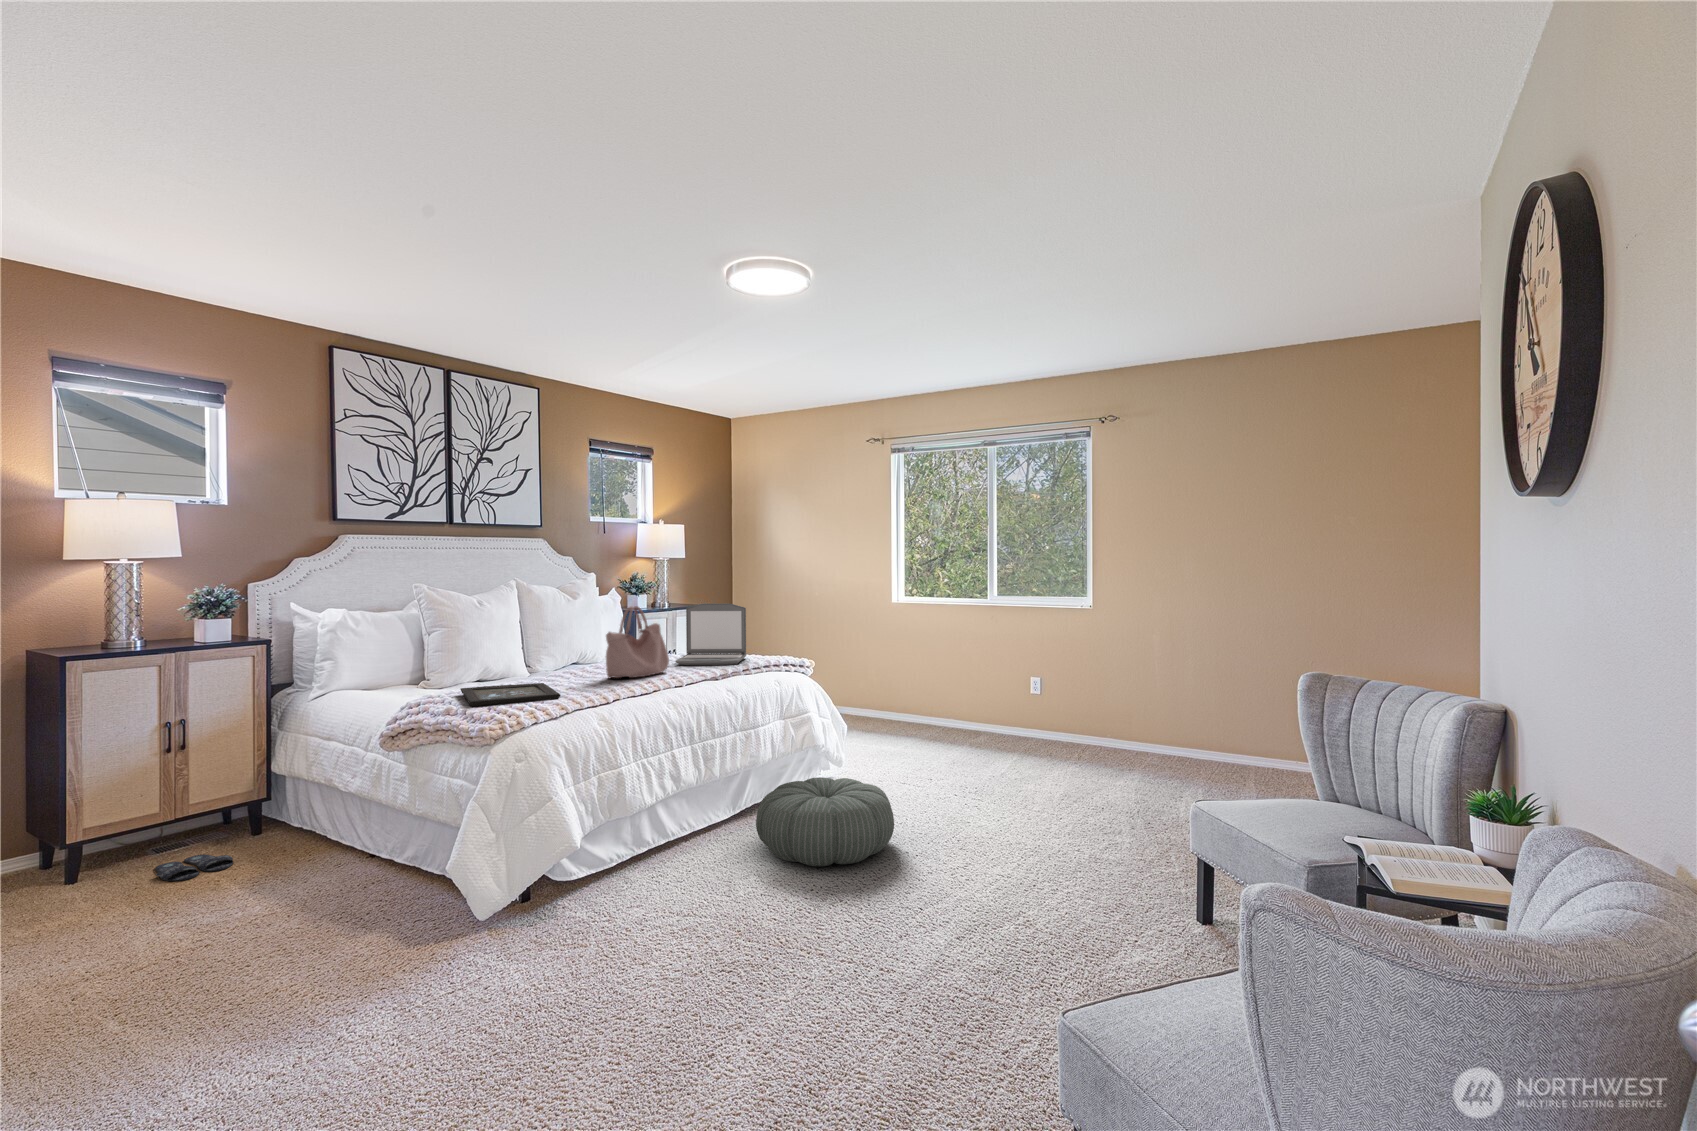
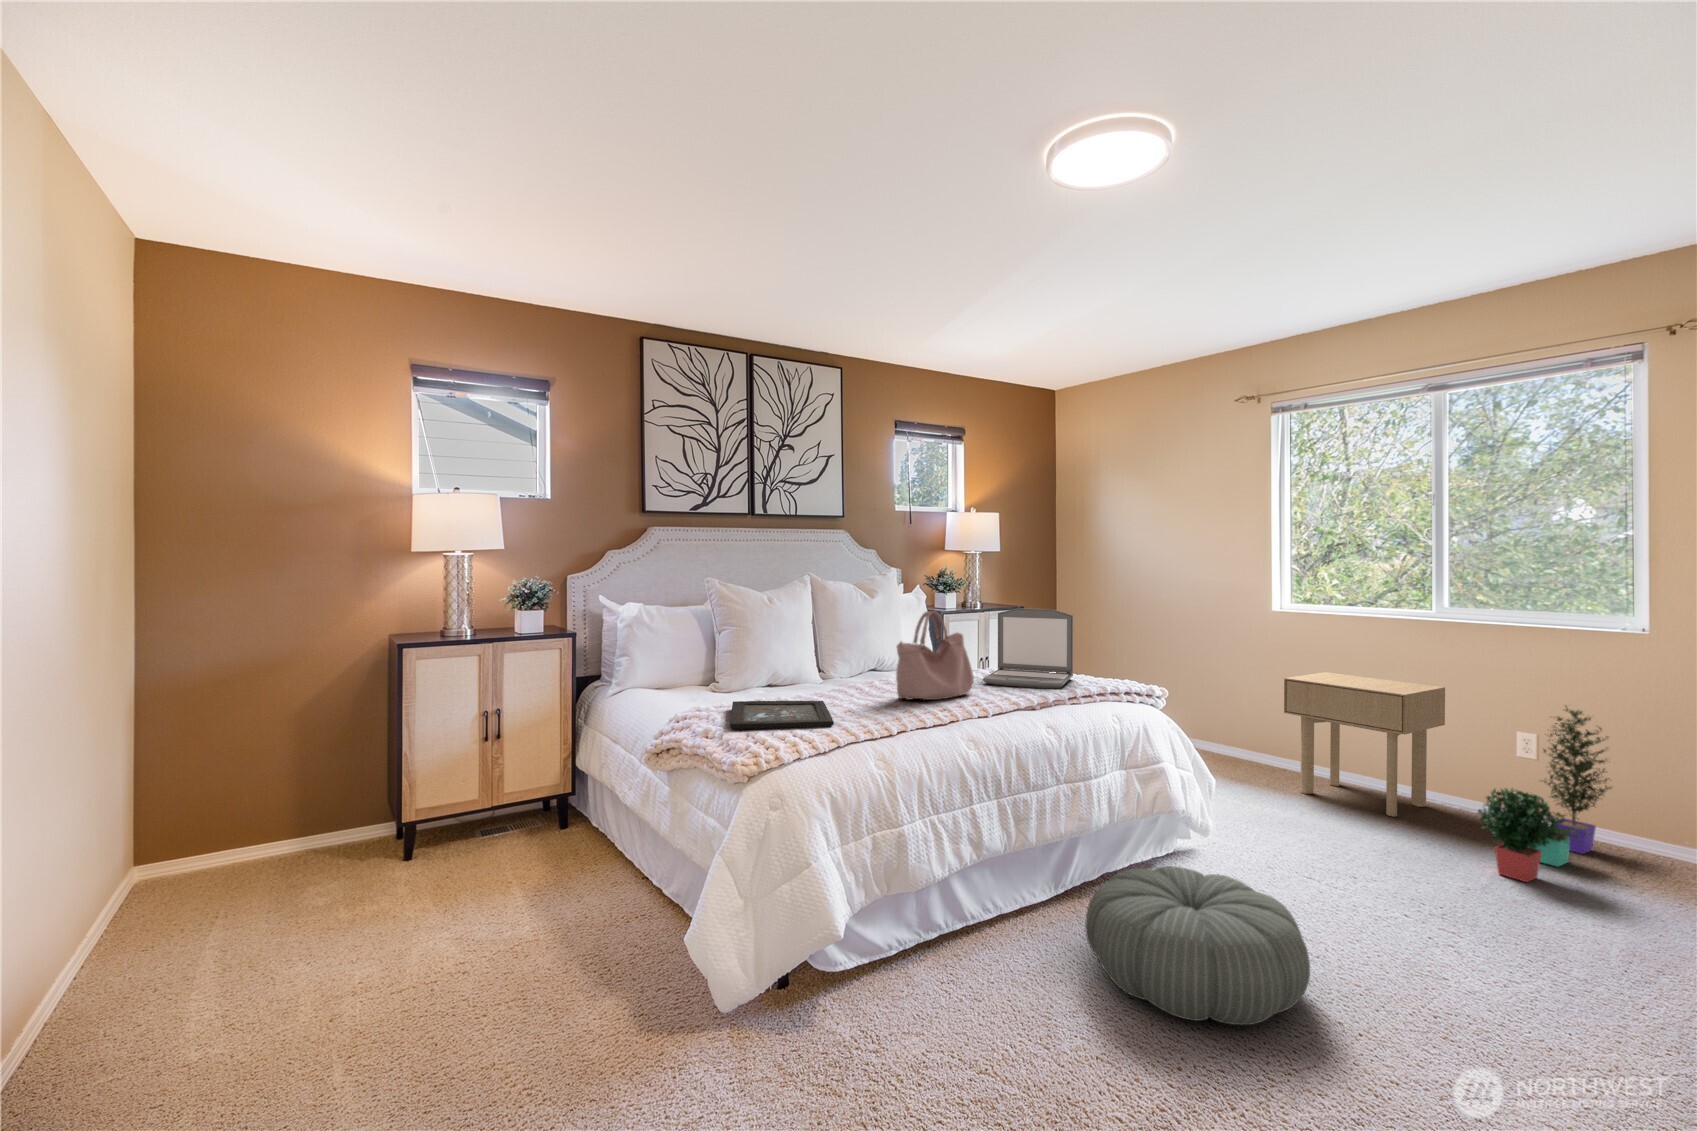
side table: none [900,647,998,744] -> present [1284,672,1445,817]
potted plant: none [1006,657,1083,770] -> present [1478,706,1611,882]
slippers: present [155,854,233,881] -> none [464,847,529,877]

